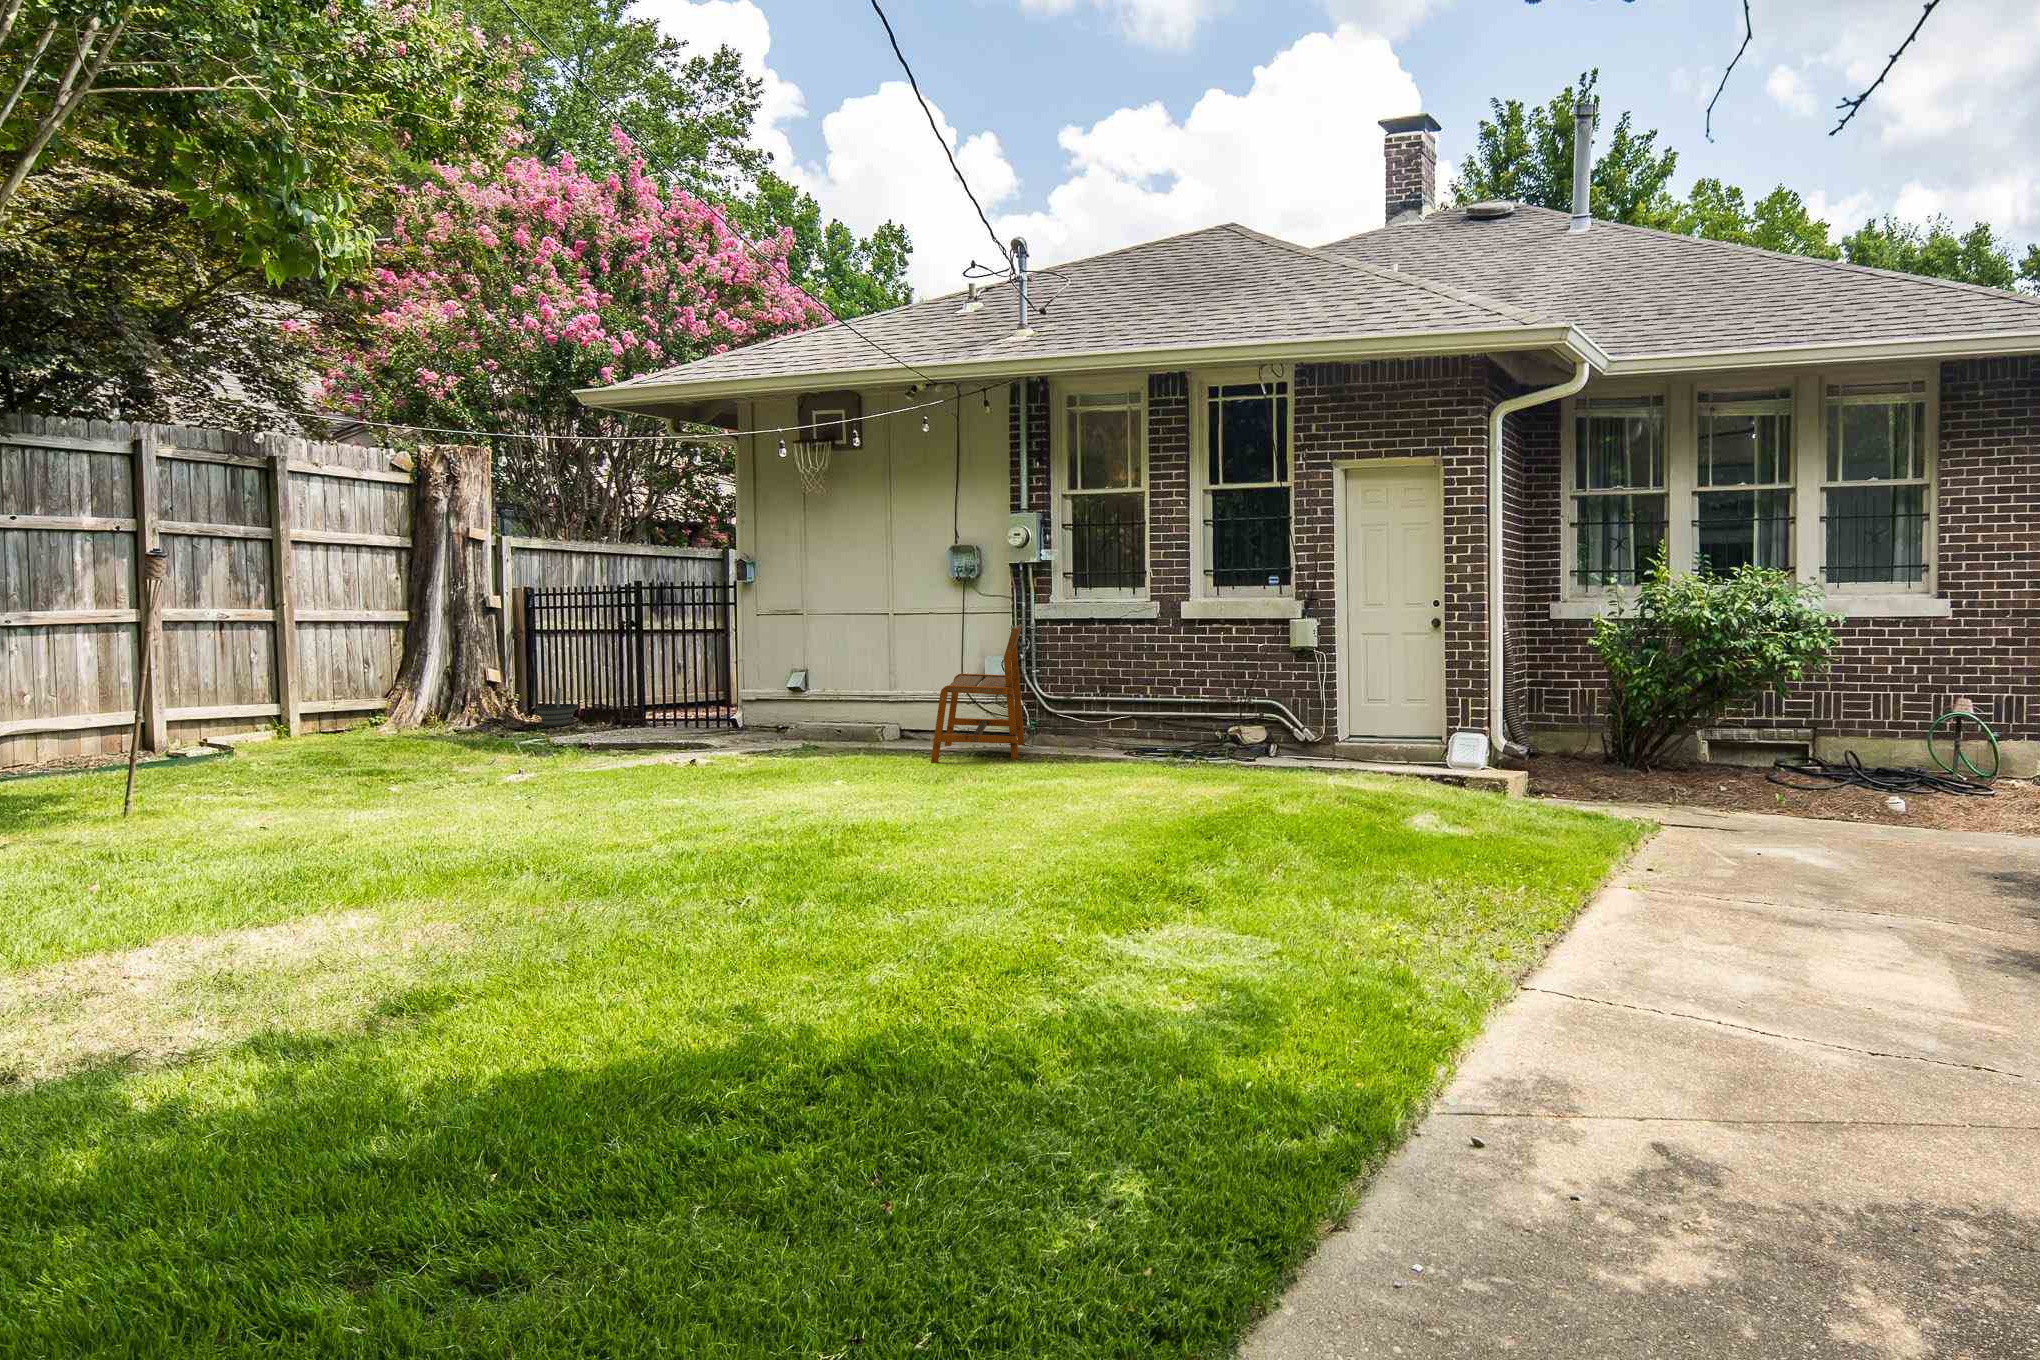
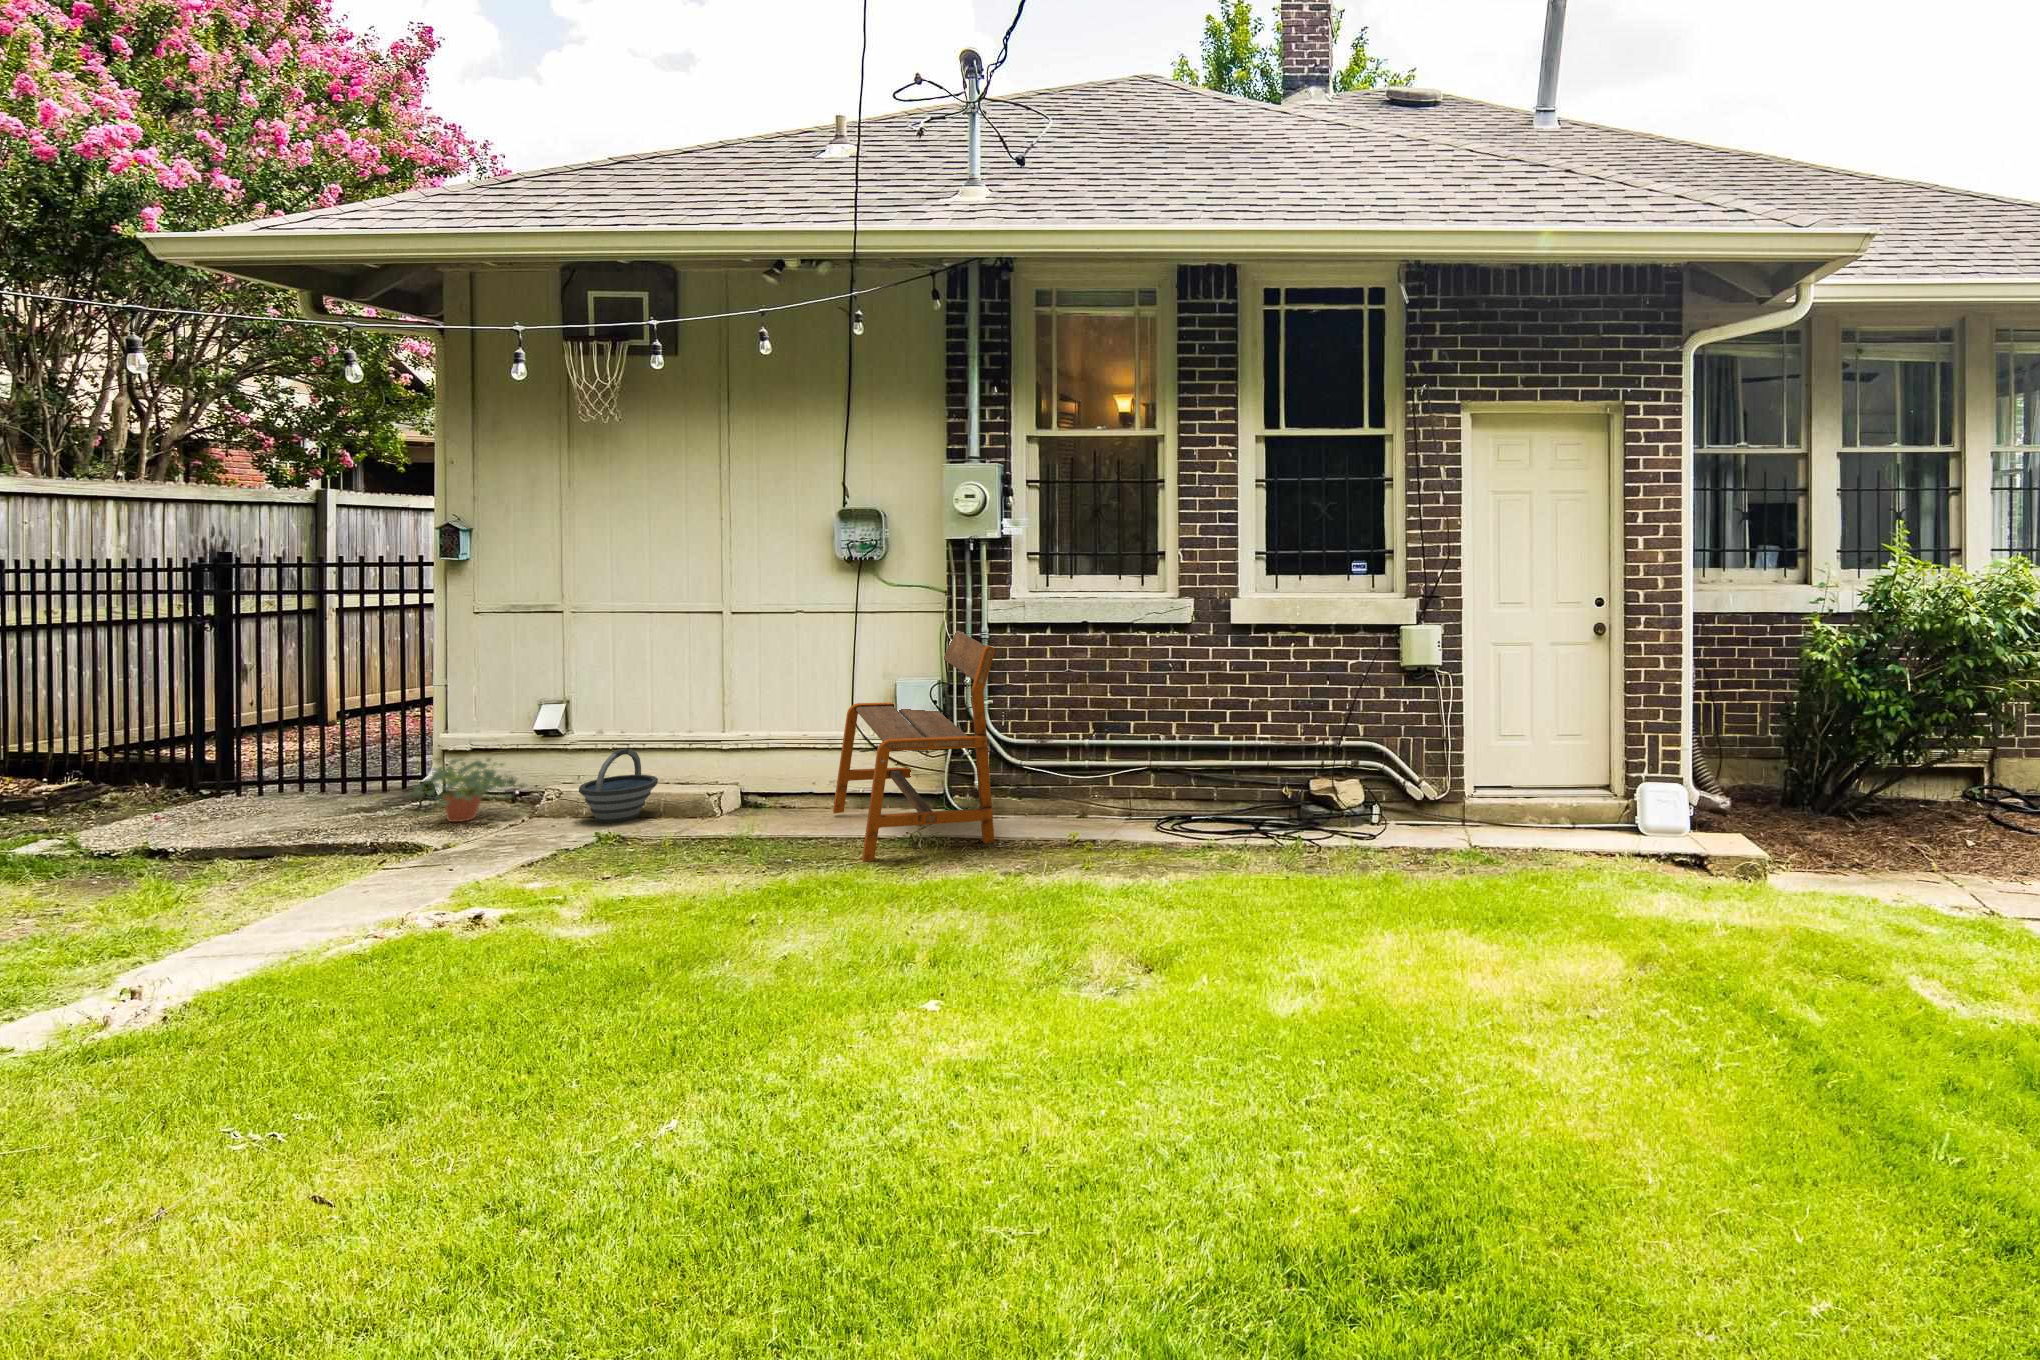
bucket: present [535,688,578,726] -> present [579,749,658,823]
potted plant: none [712,707,780,744] -> present [411,758,527,822]

